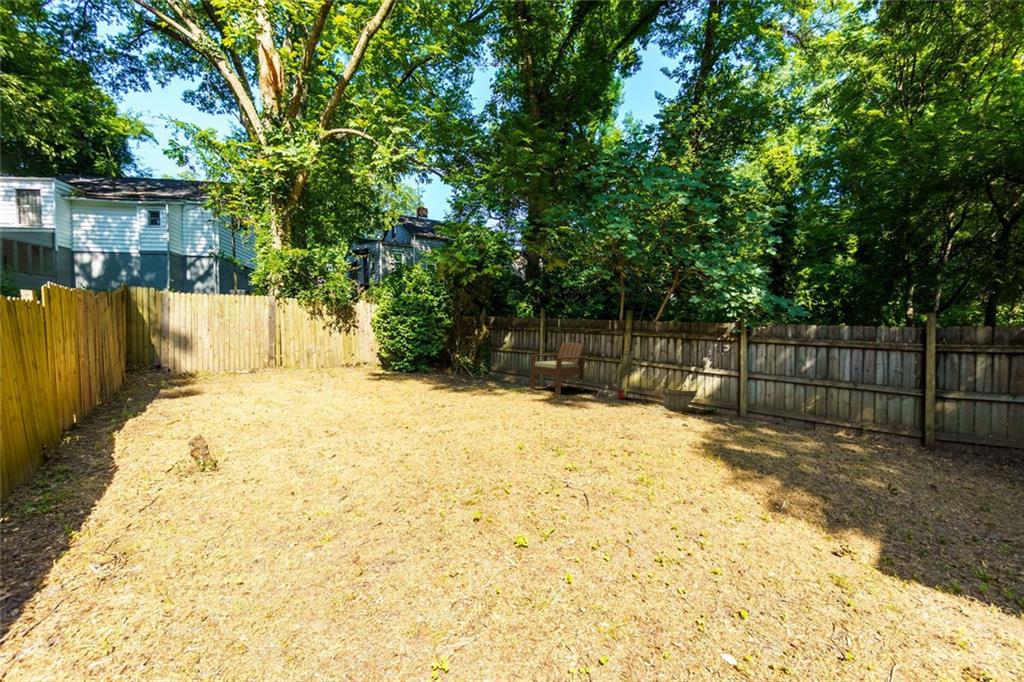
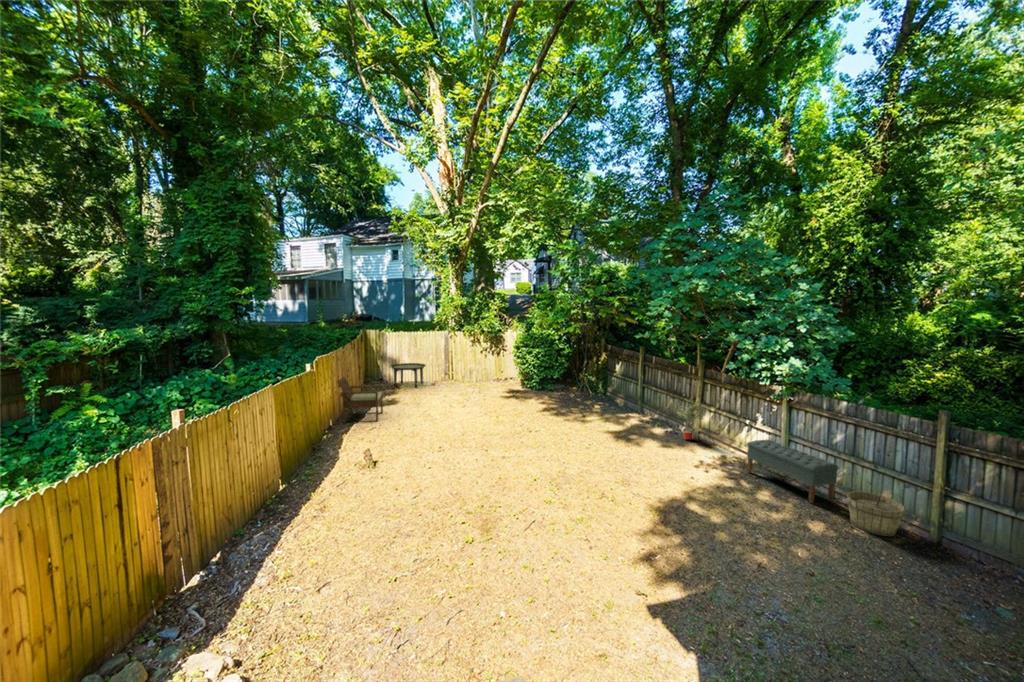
round table: none [173,343,239,376] -> present [391,363,426,387]
chair: present [530,343,586,394] -> present [337,377,383,423]
bench: none [714,380,815,433] -> present [747,440,838,503]
wooden bucket: present [662,383,697,411] -> present [847,491,905,536]

